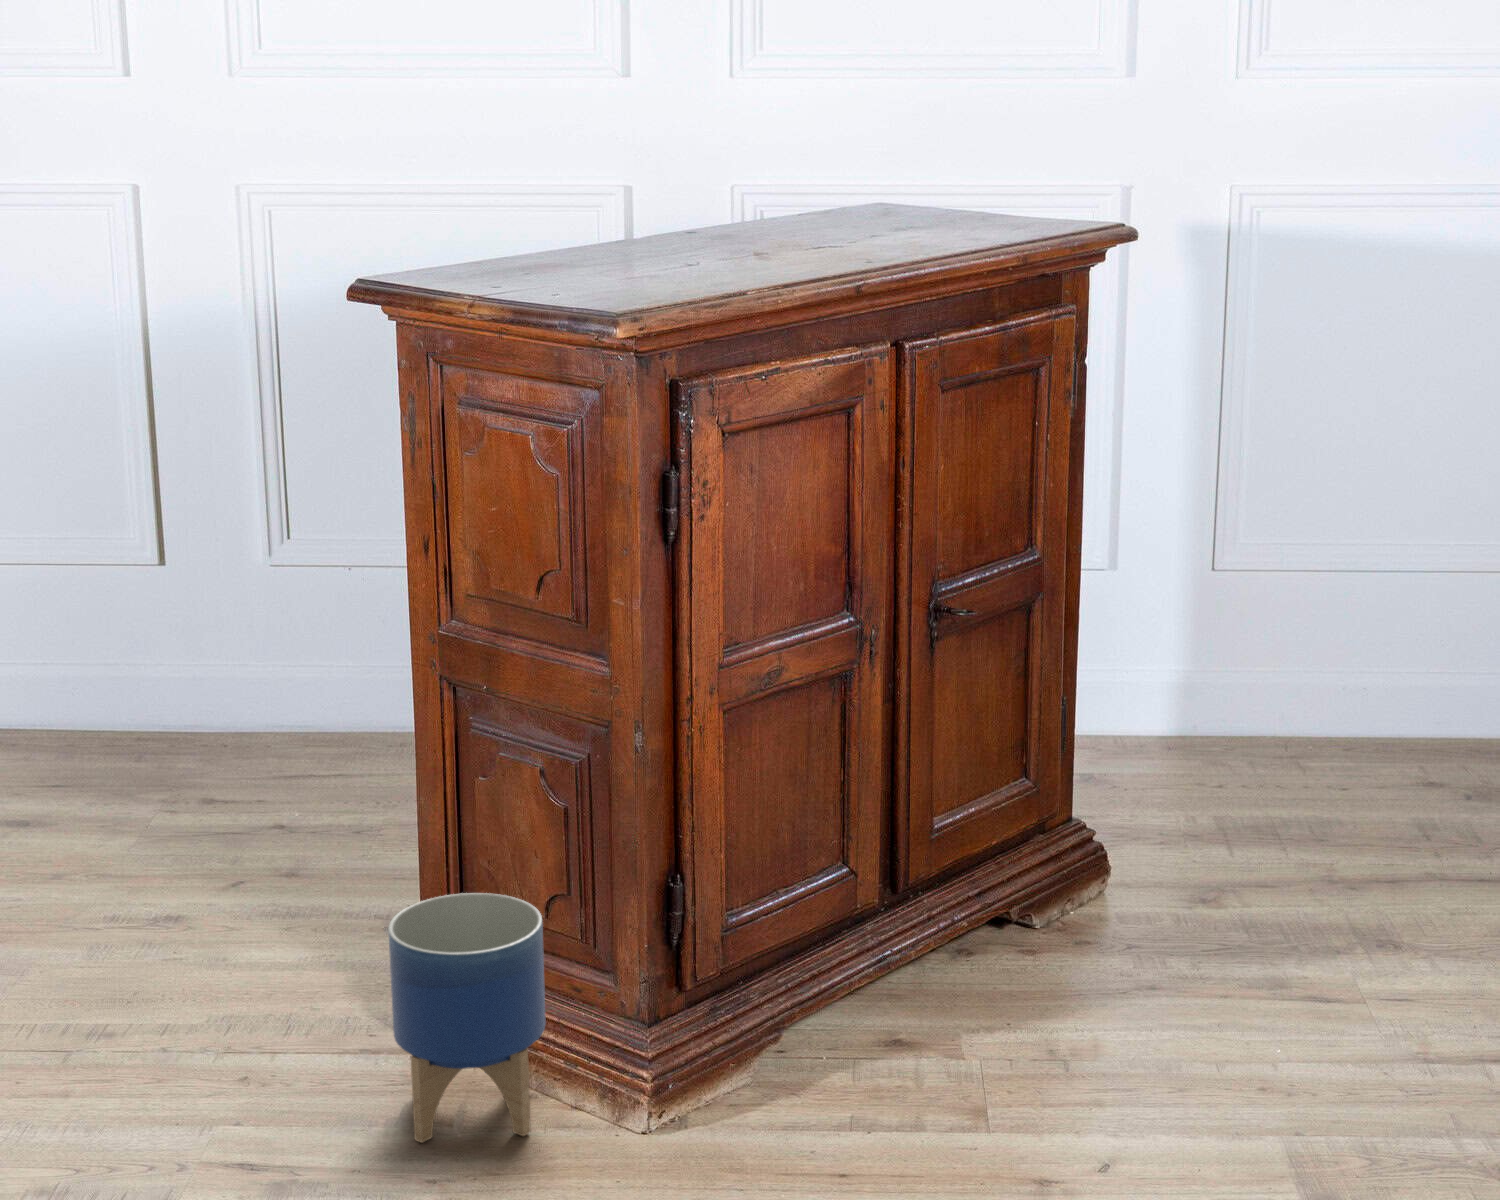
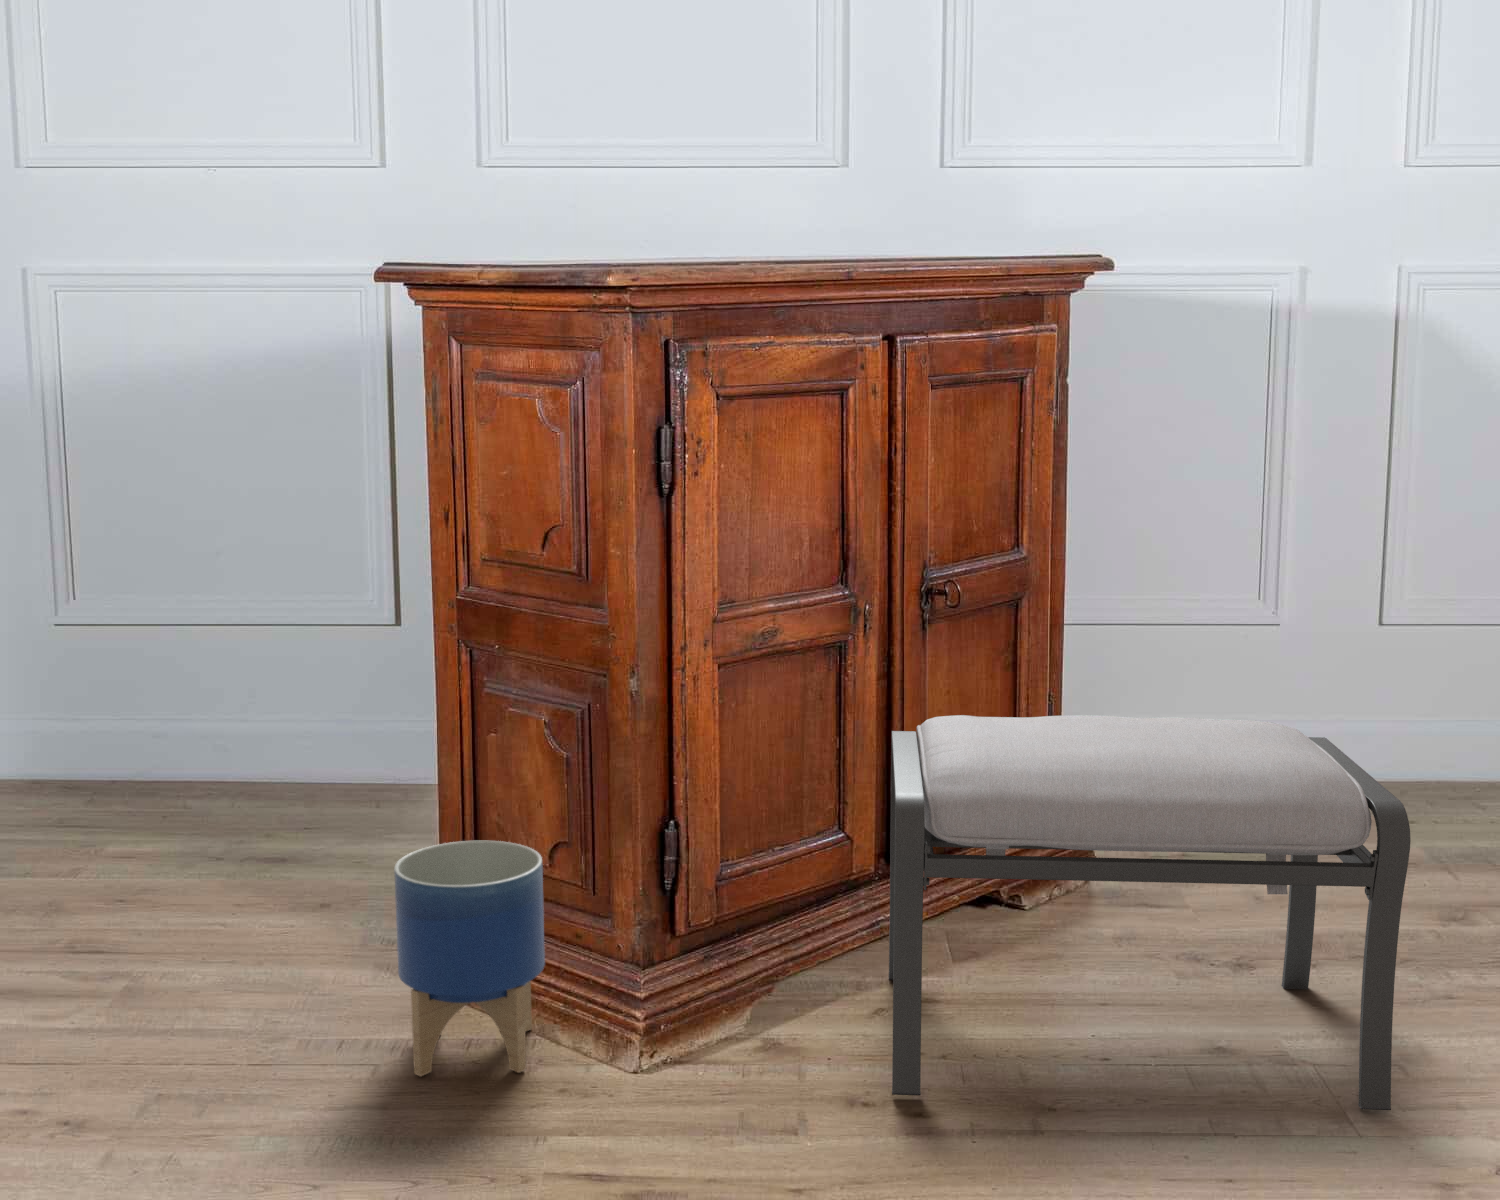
ottoman: none [896,751,1434,1160] -> present [889,715,1411,1110]

